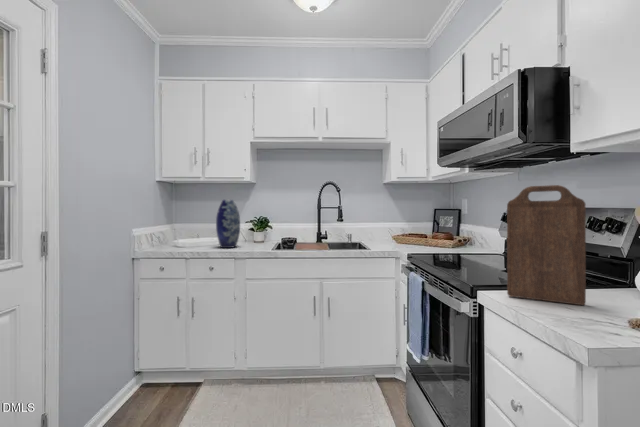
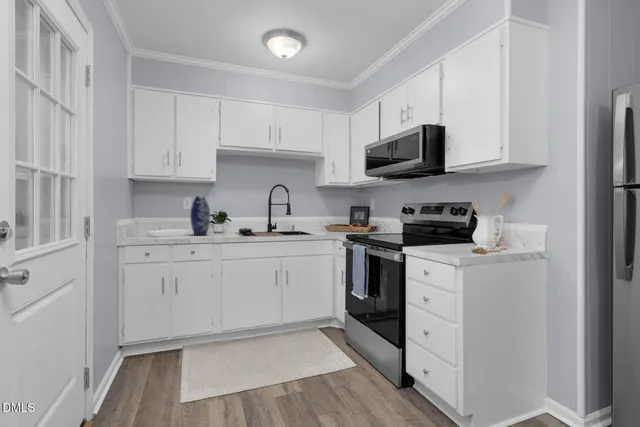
cutting board: present [507,185,586,305] -> none [418,188,455,248]

